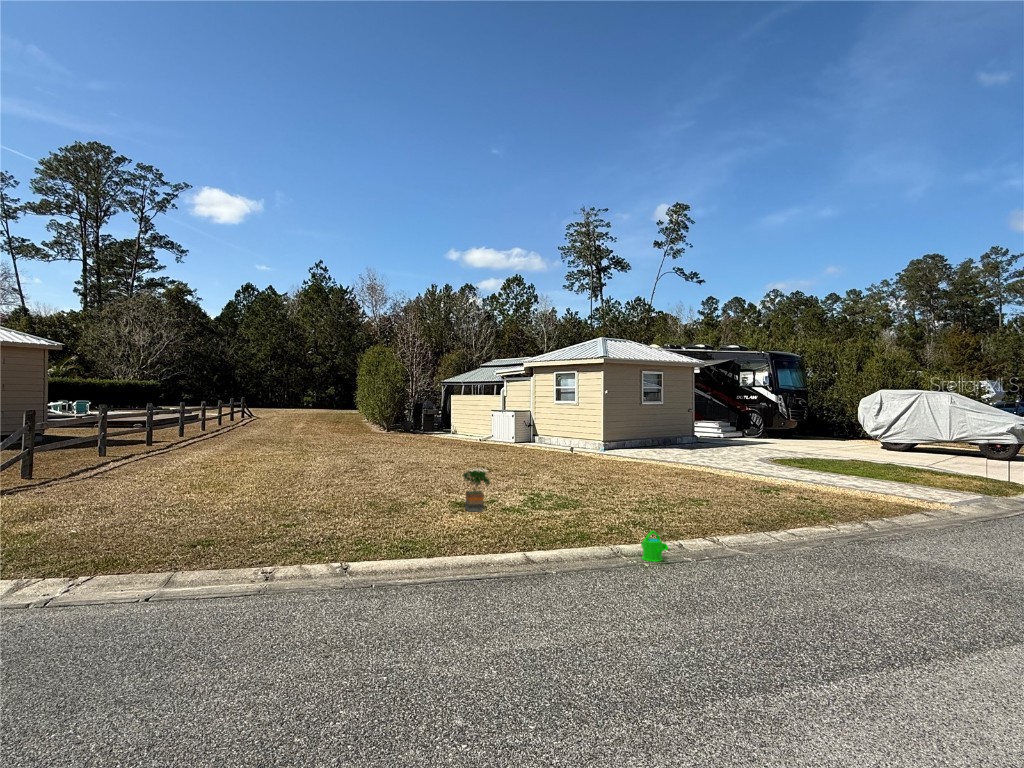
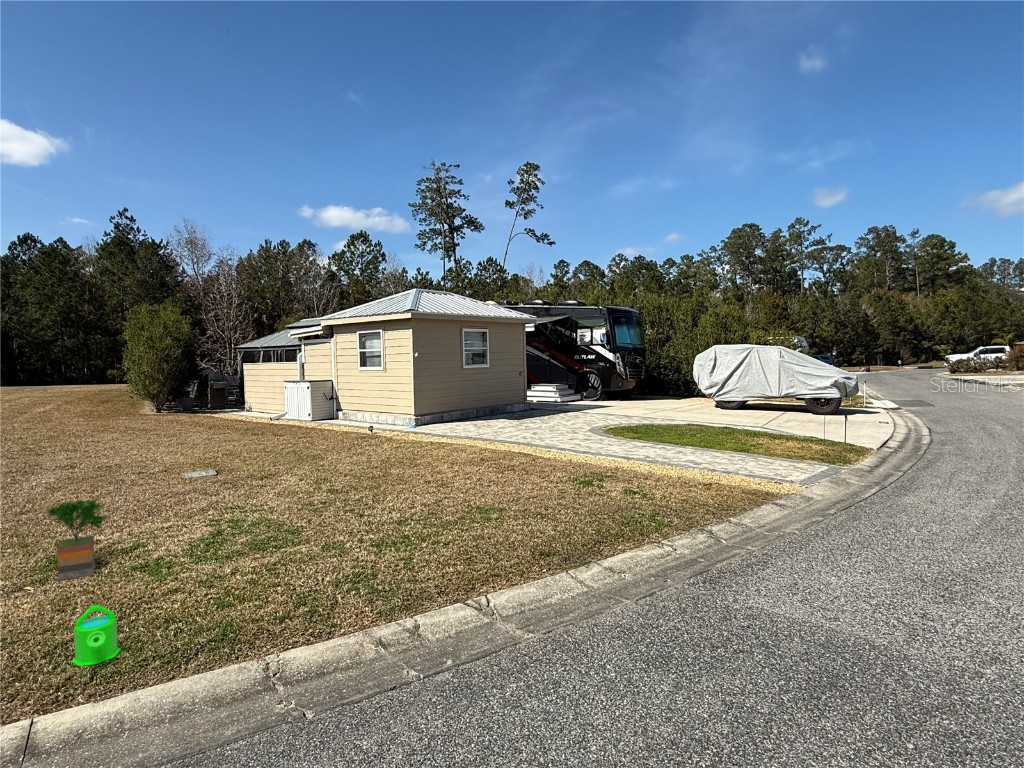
watering can: present [641,531,668,562] -> present [72,605,121,666]

